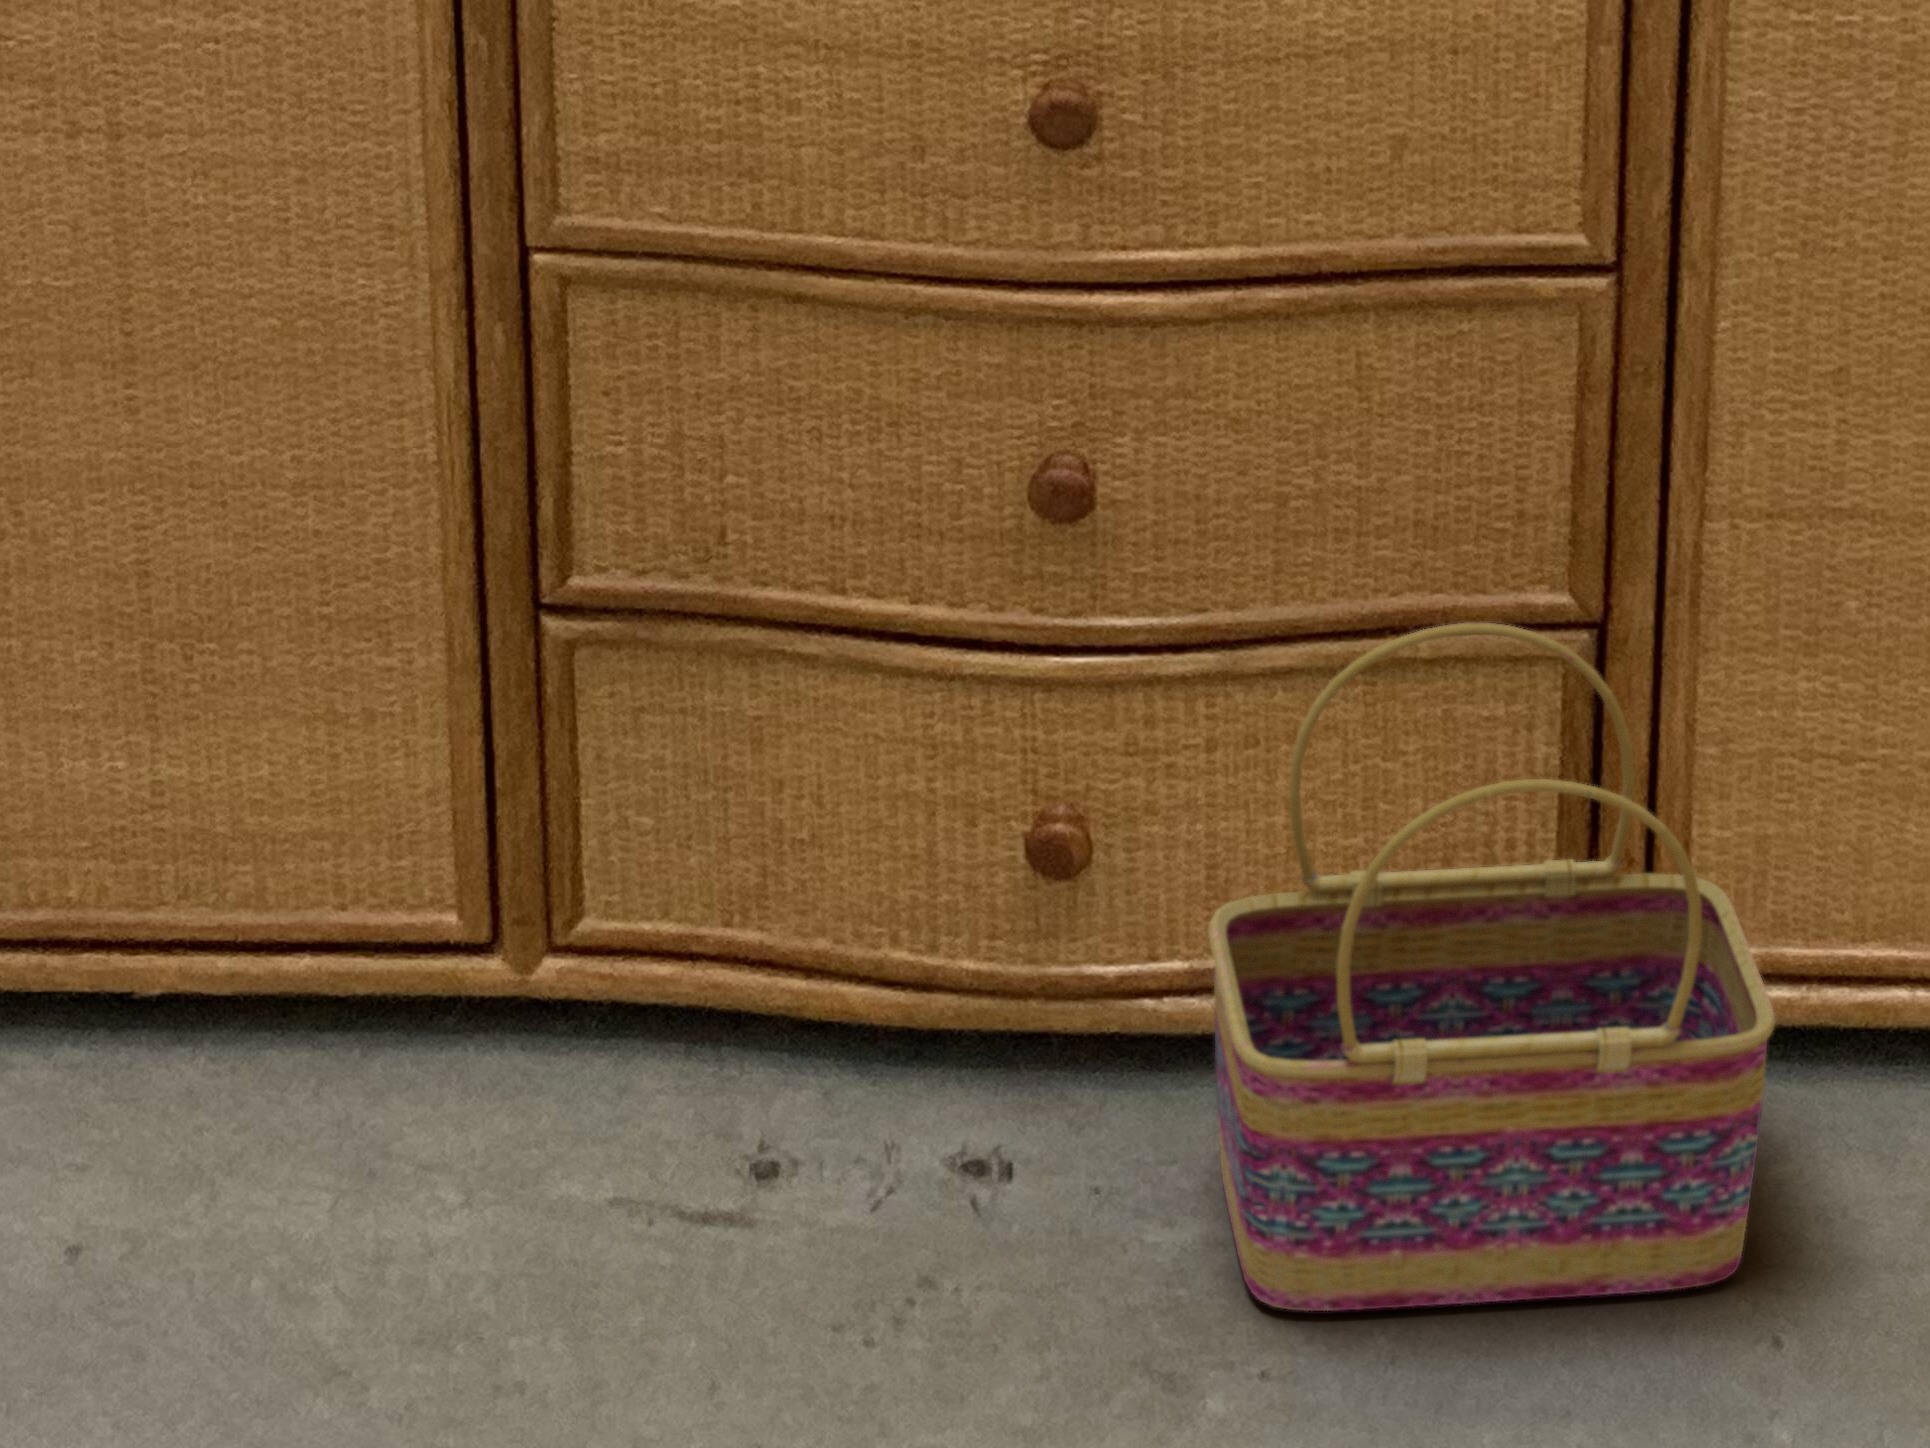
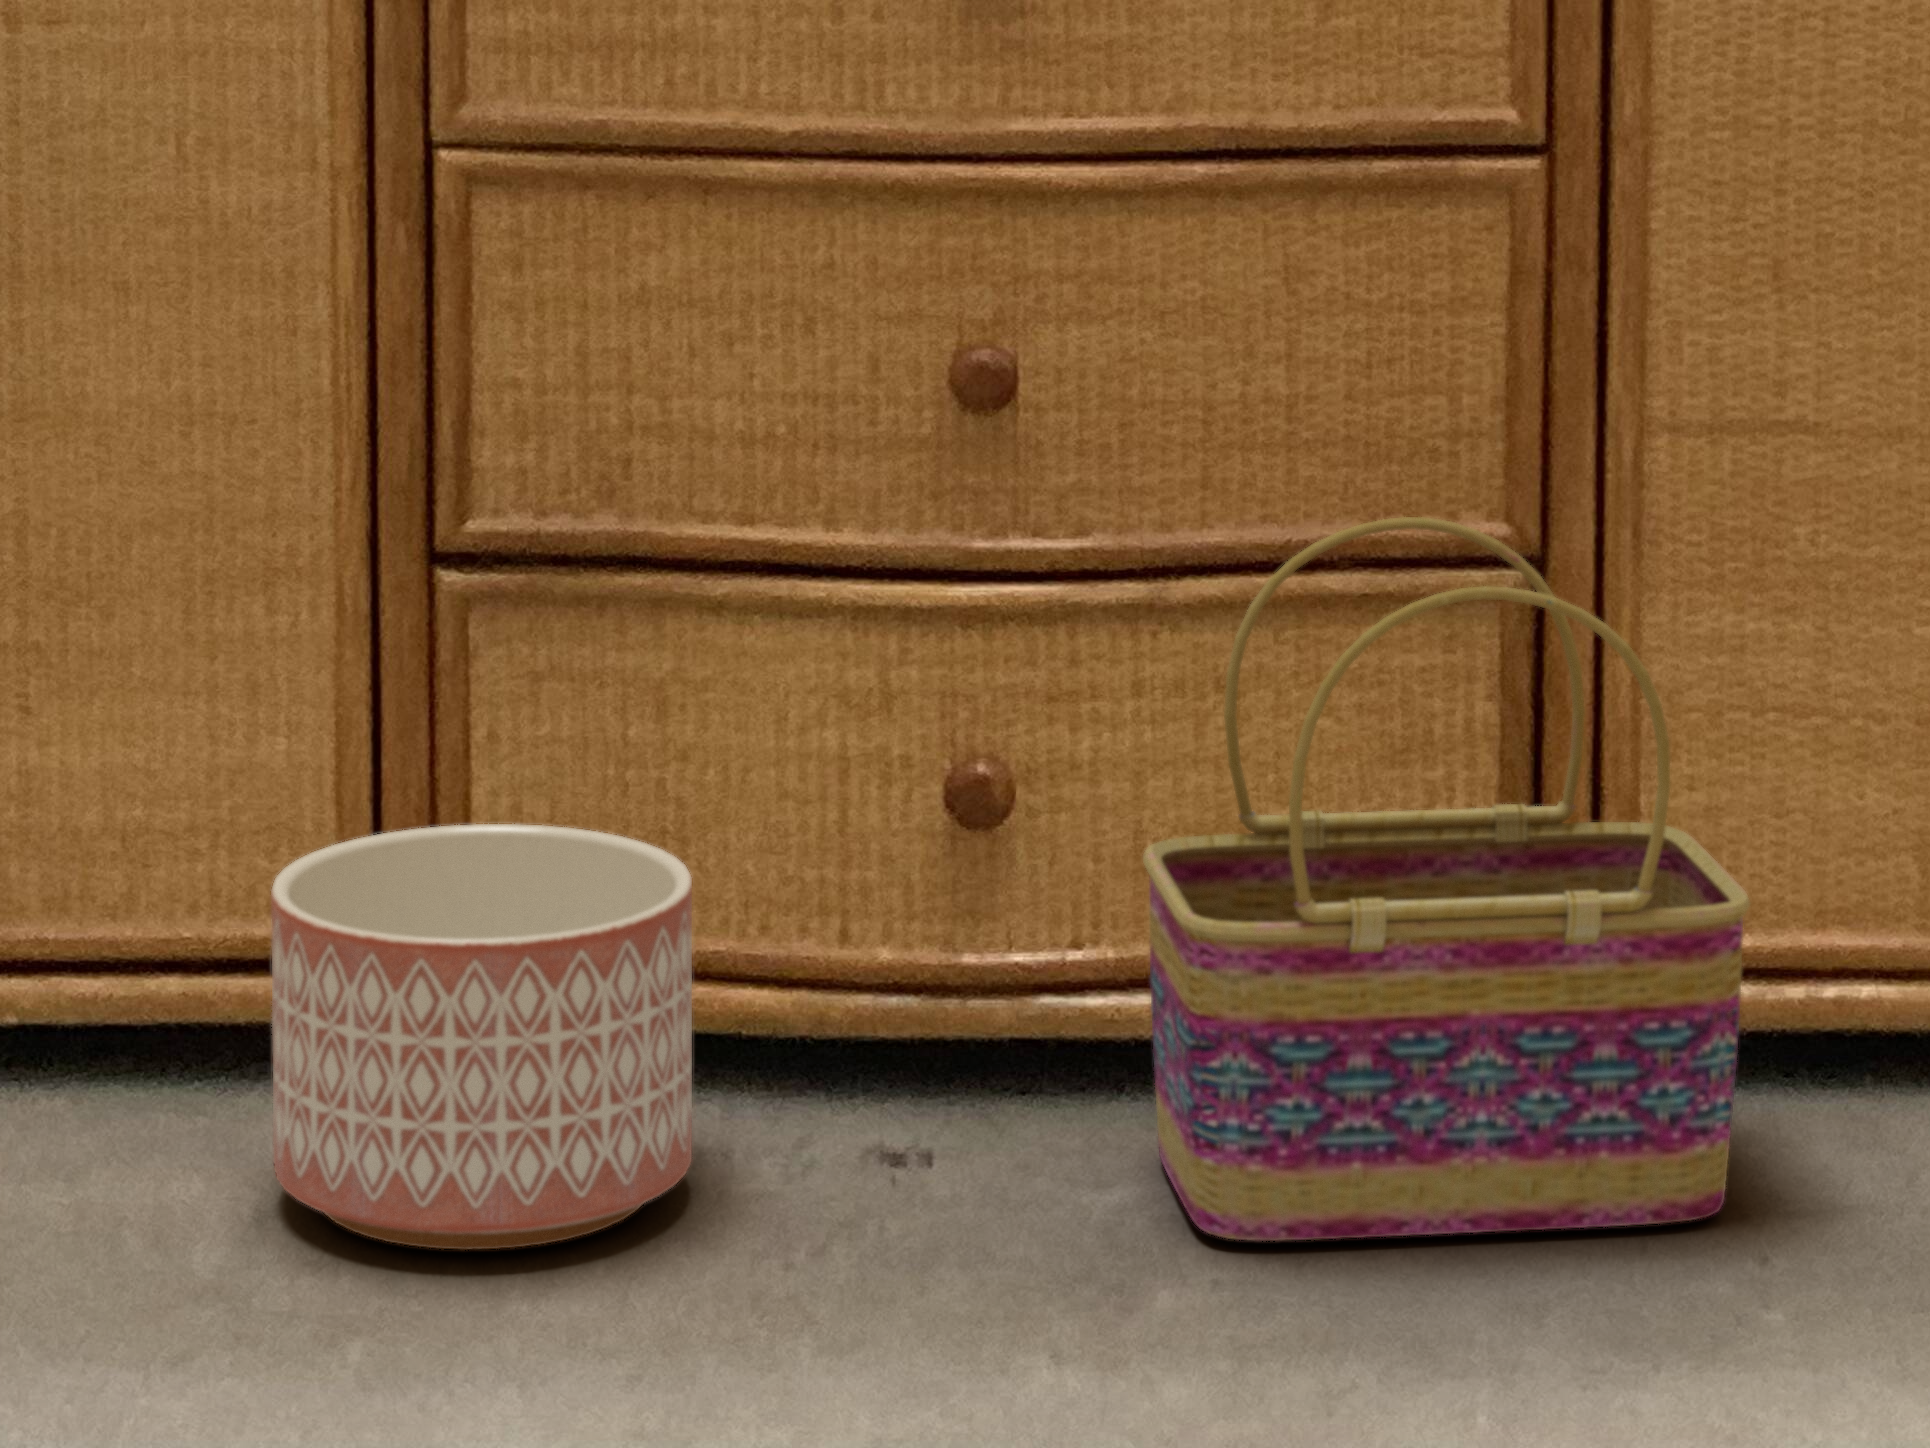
planter: none [389,860,787,1310] -> present [271,824,692,1250]

